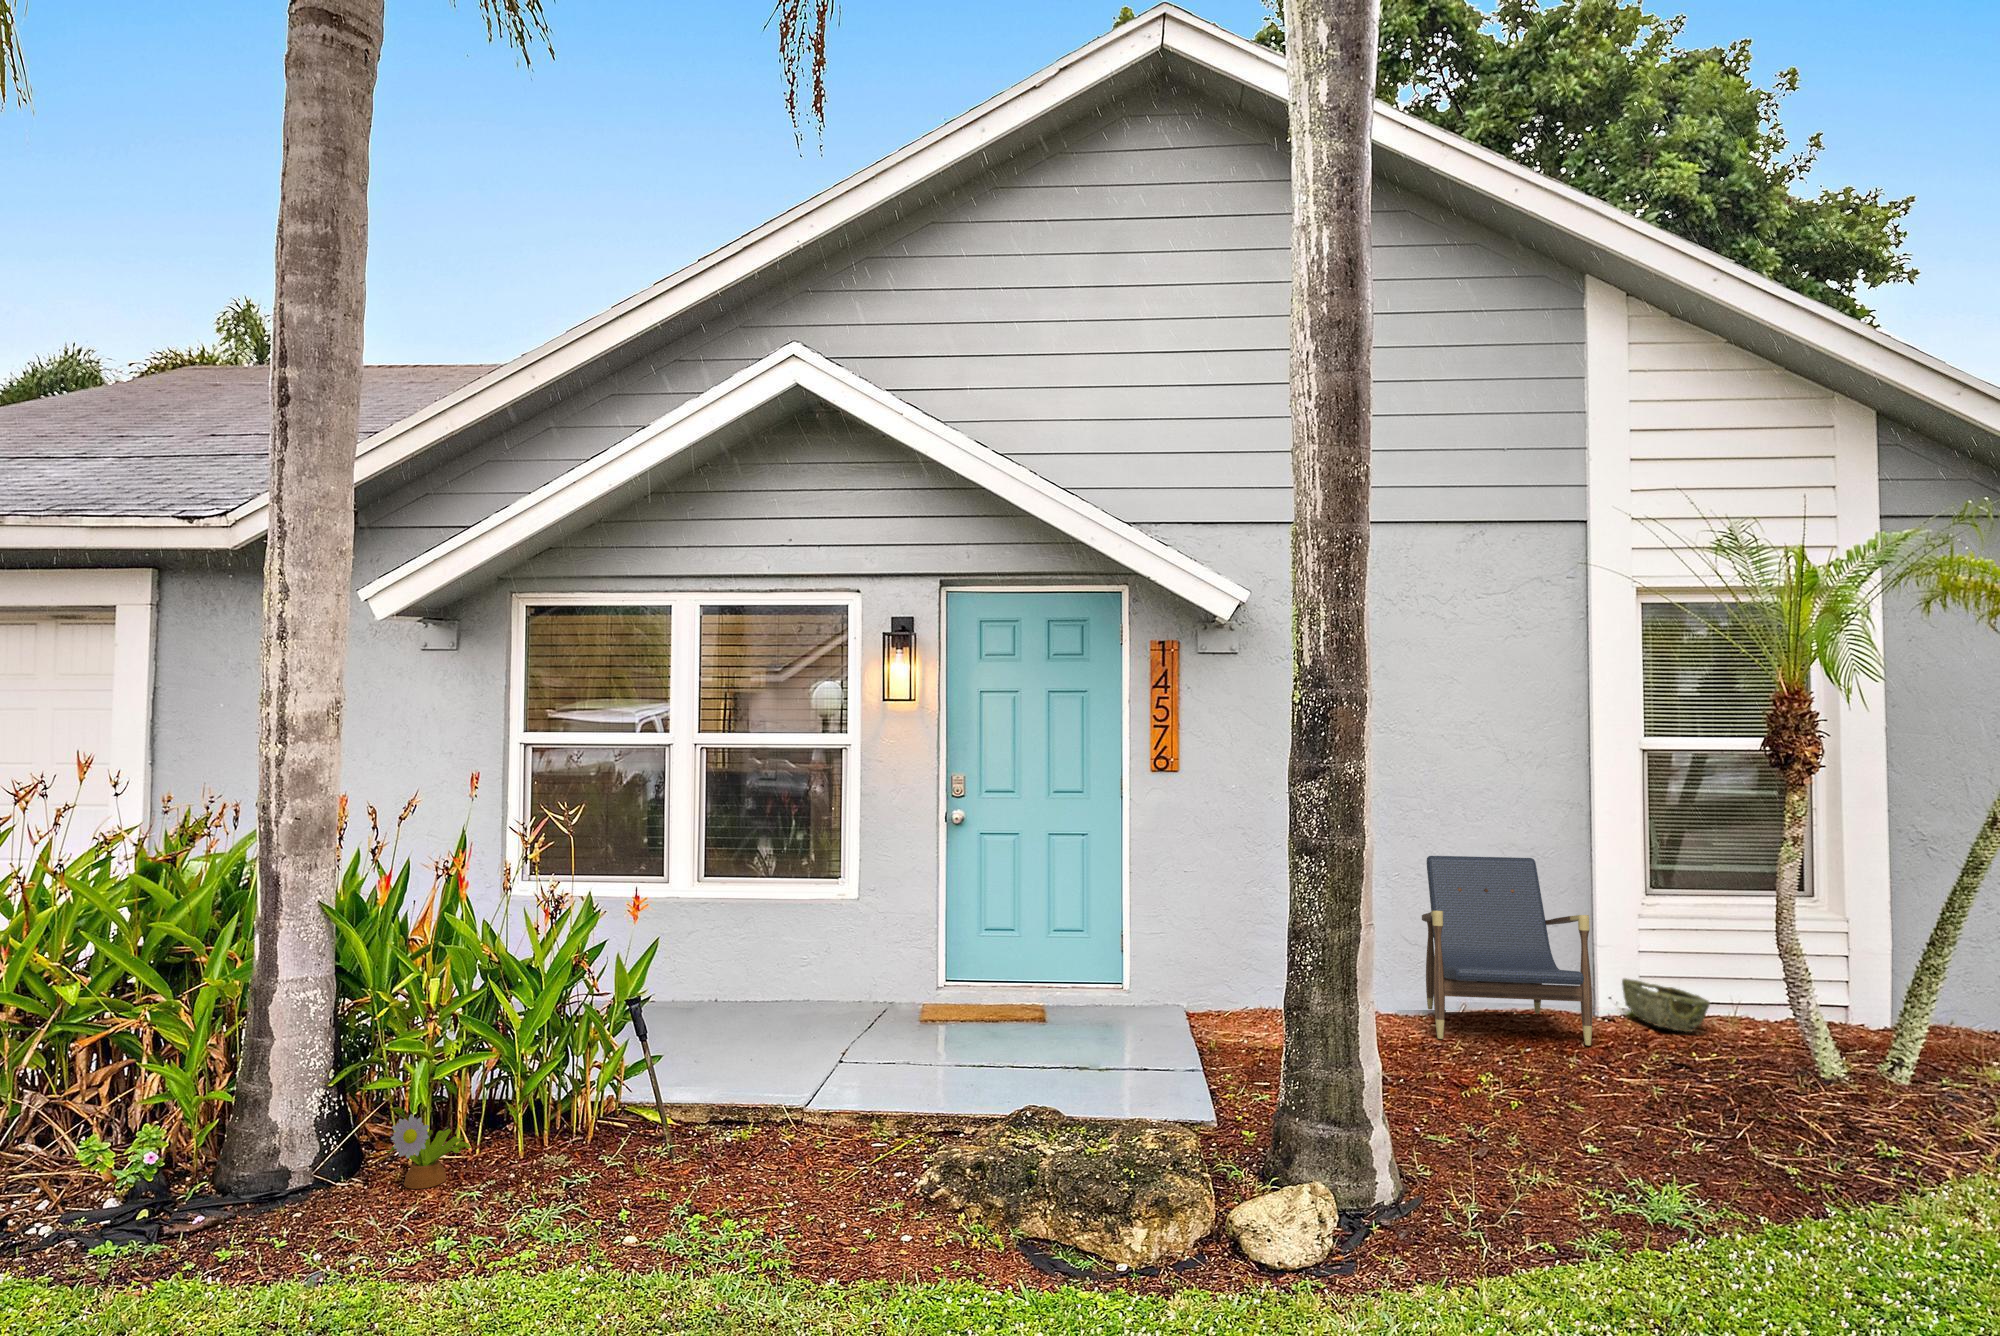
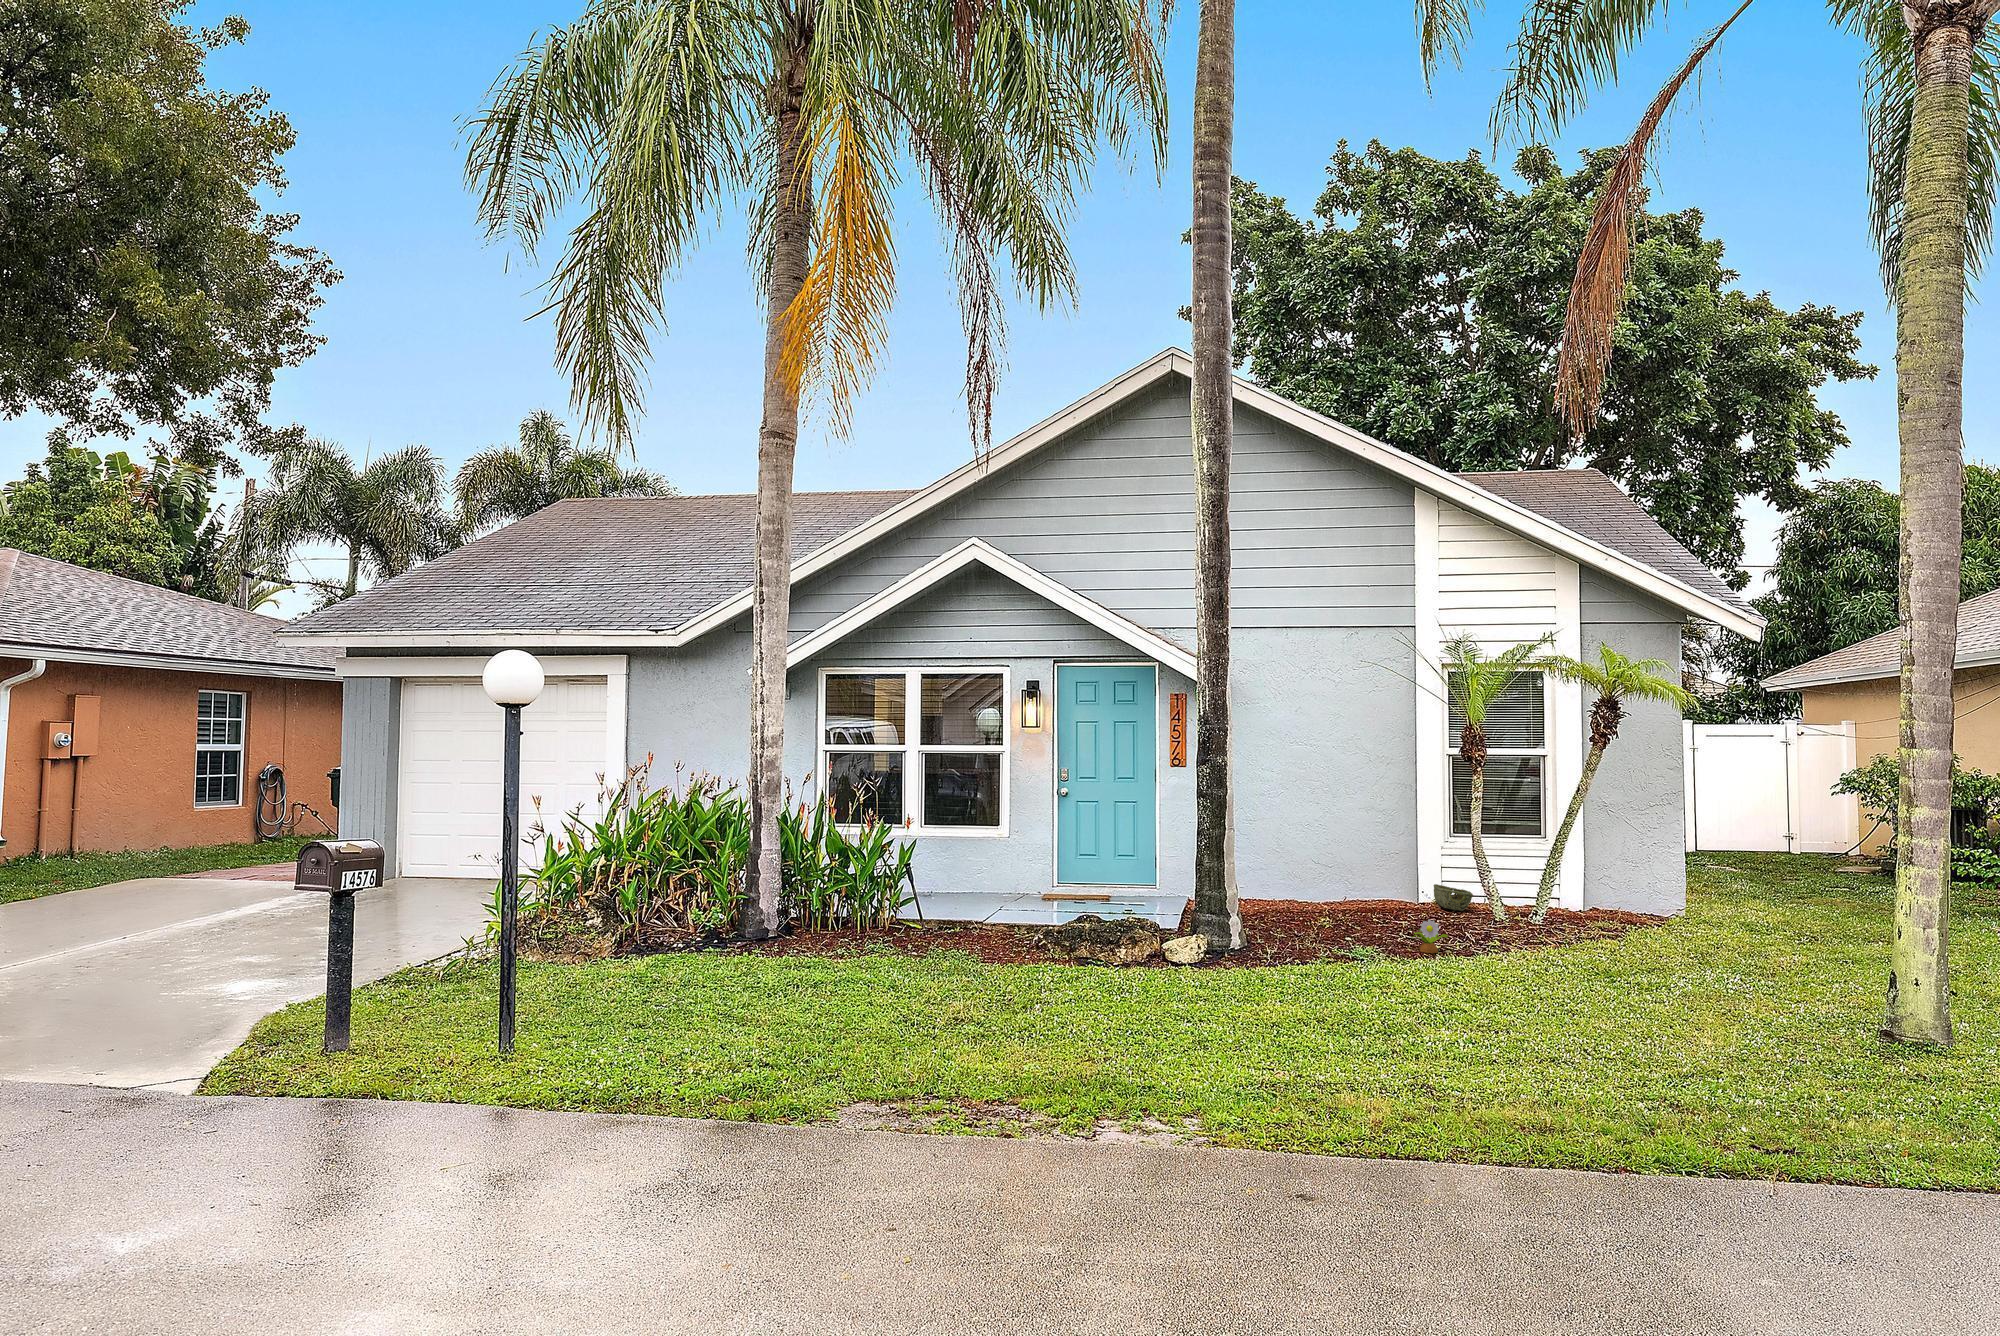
lounge chair: present [1422,856,1592,1045] -> none [1316,815,1400,914]
decorative plant: present [385,1114,471,1189] -> present [1412,919,1448,953]

